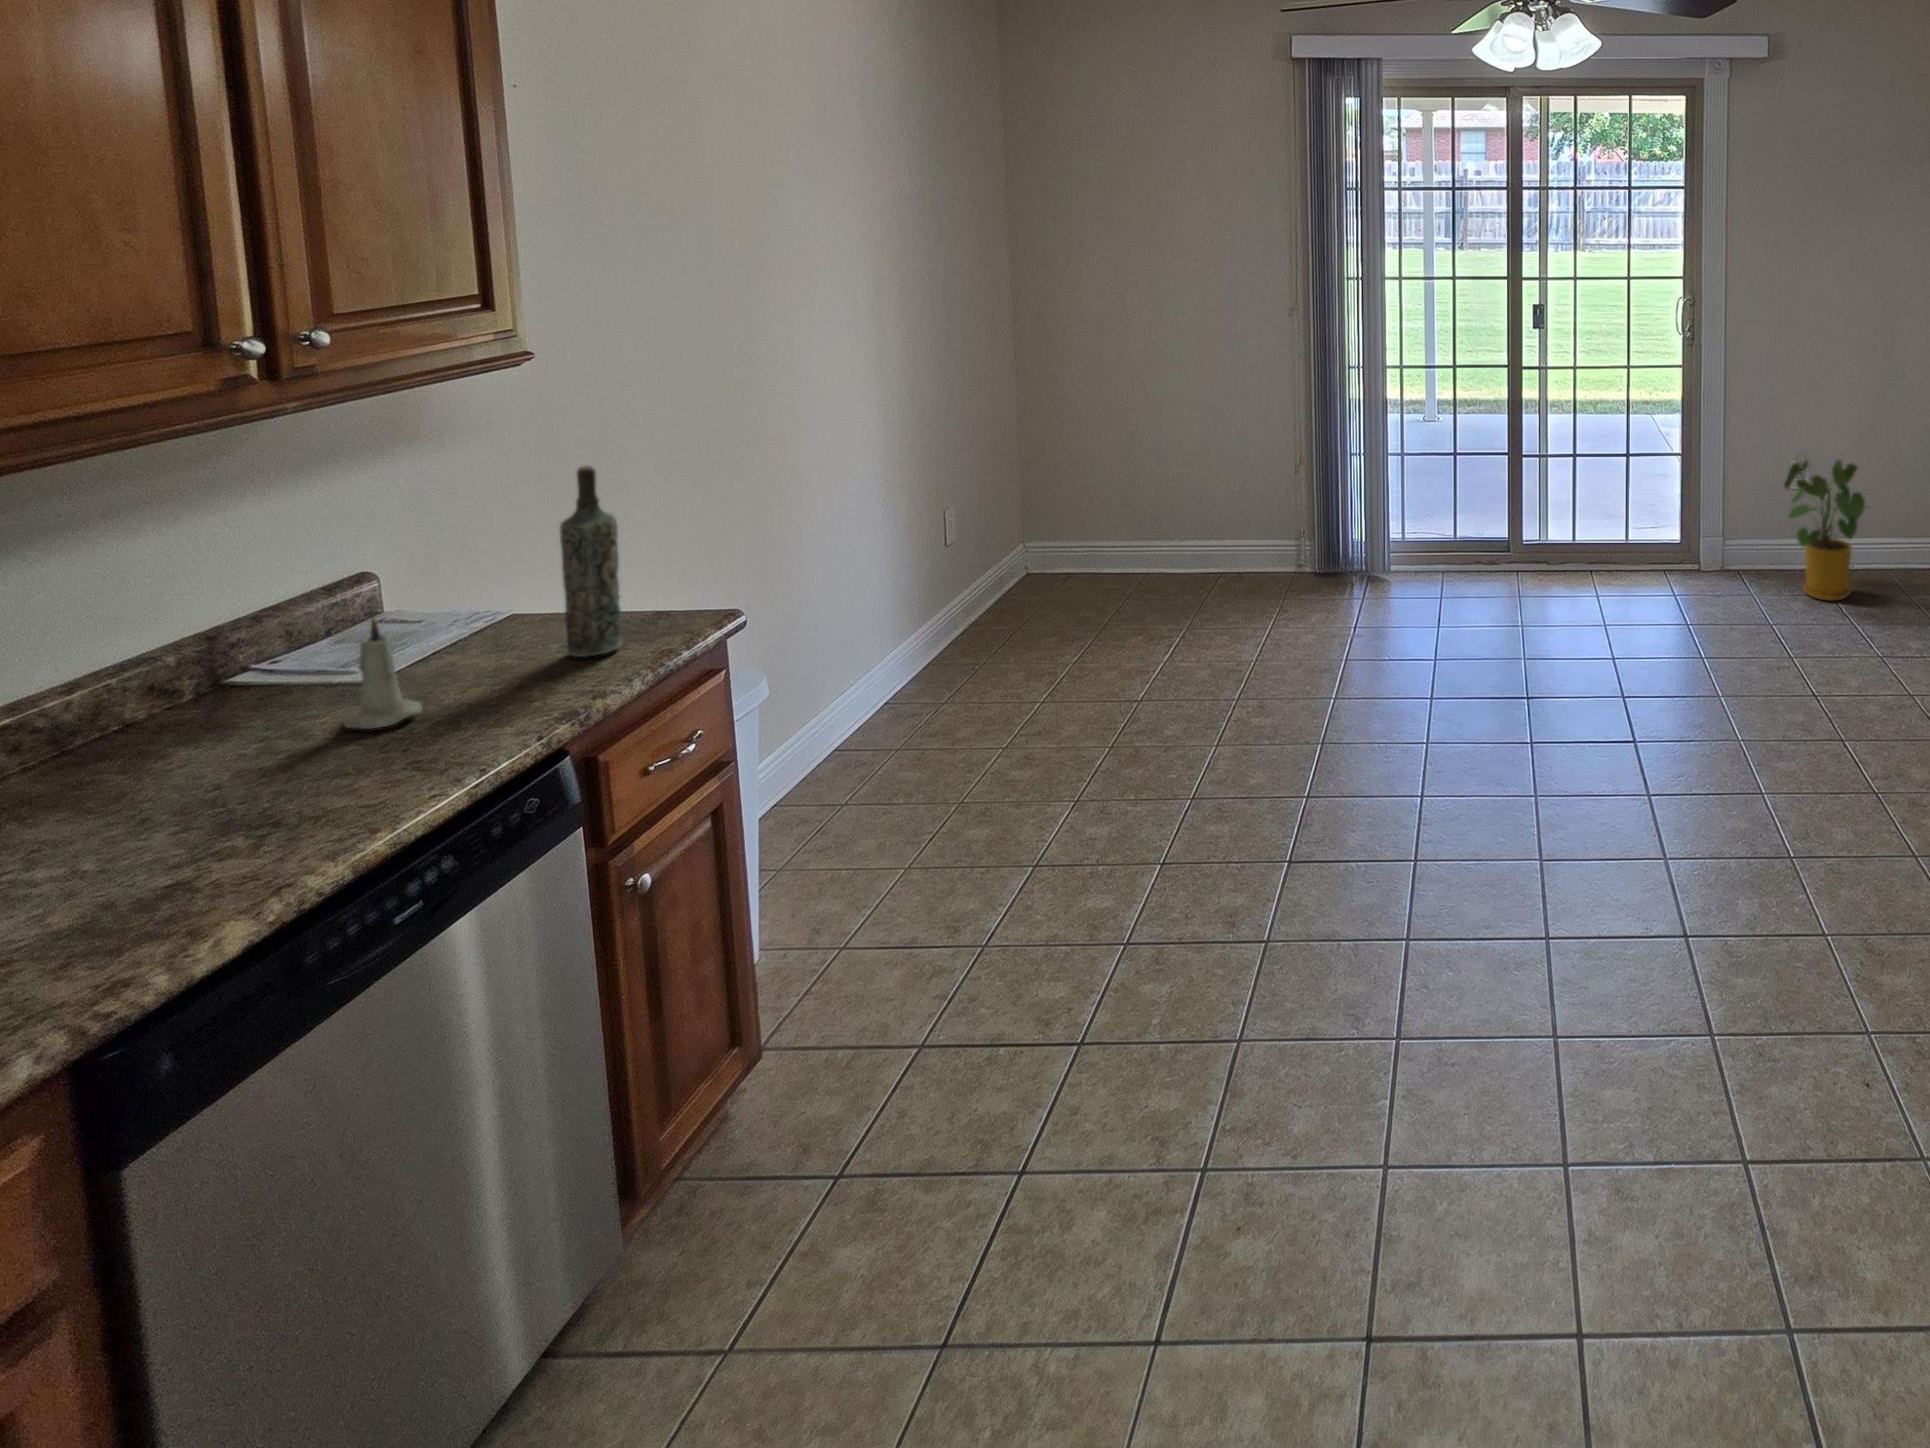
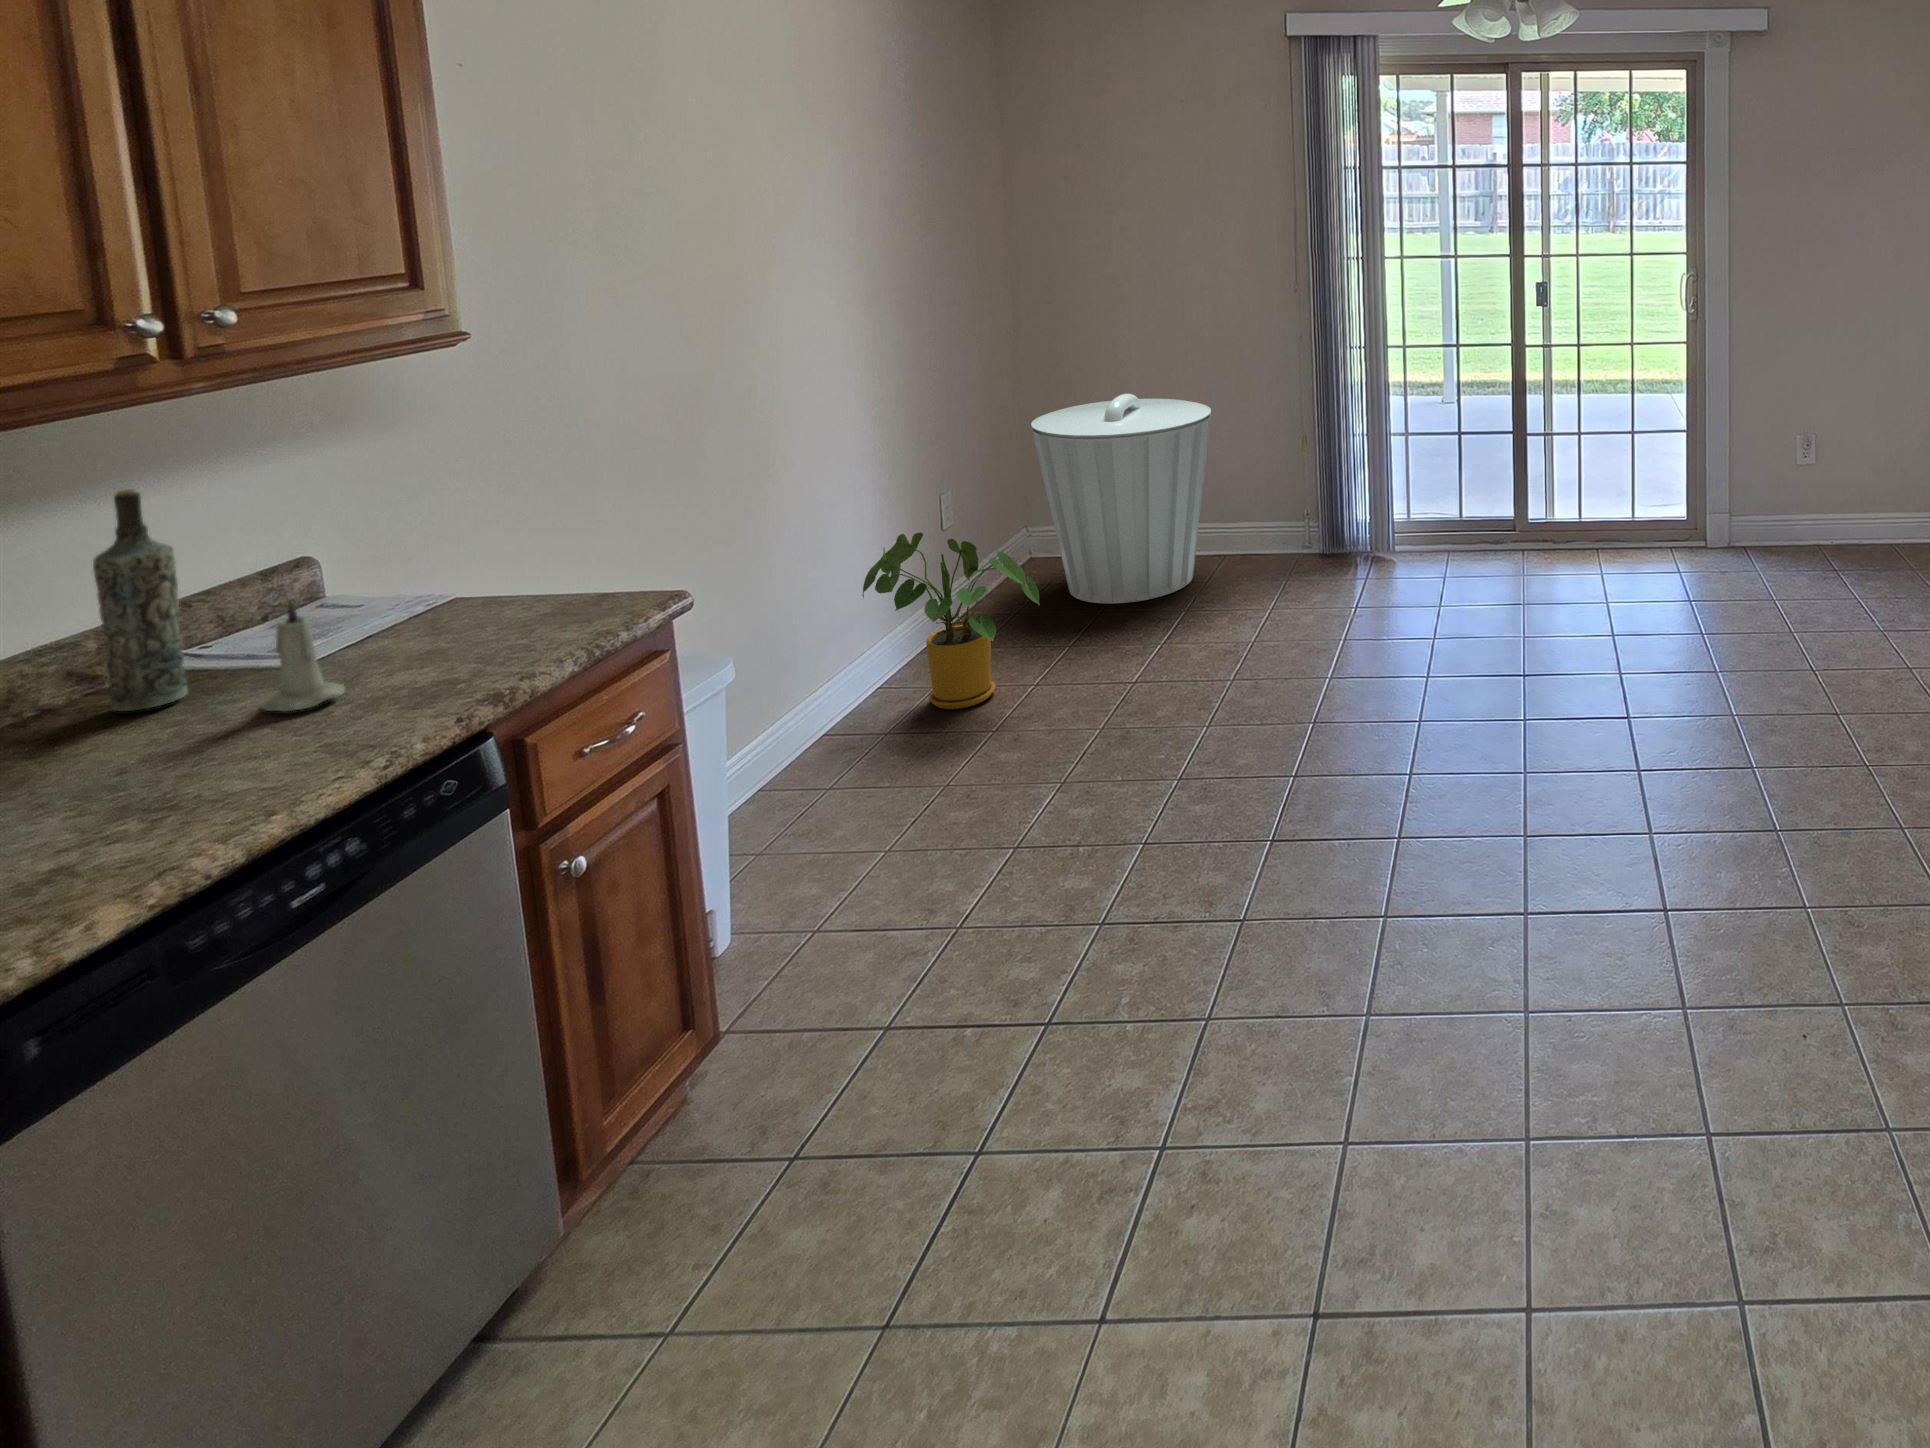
trash can: none [1032,410,1212,621] -> present [1031,393,1211,603]
house plant: present [1784,460,1866,601] -> present [862,532,1039,709]
bottle: present [560,466,622,657] -> present [93,489,188,711]

